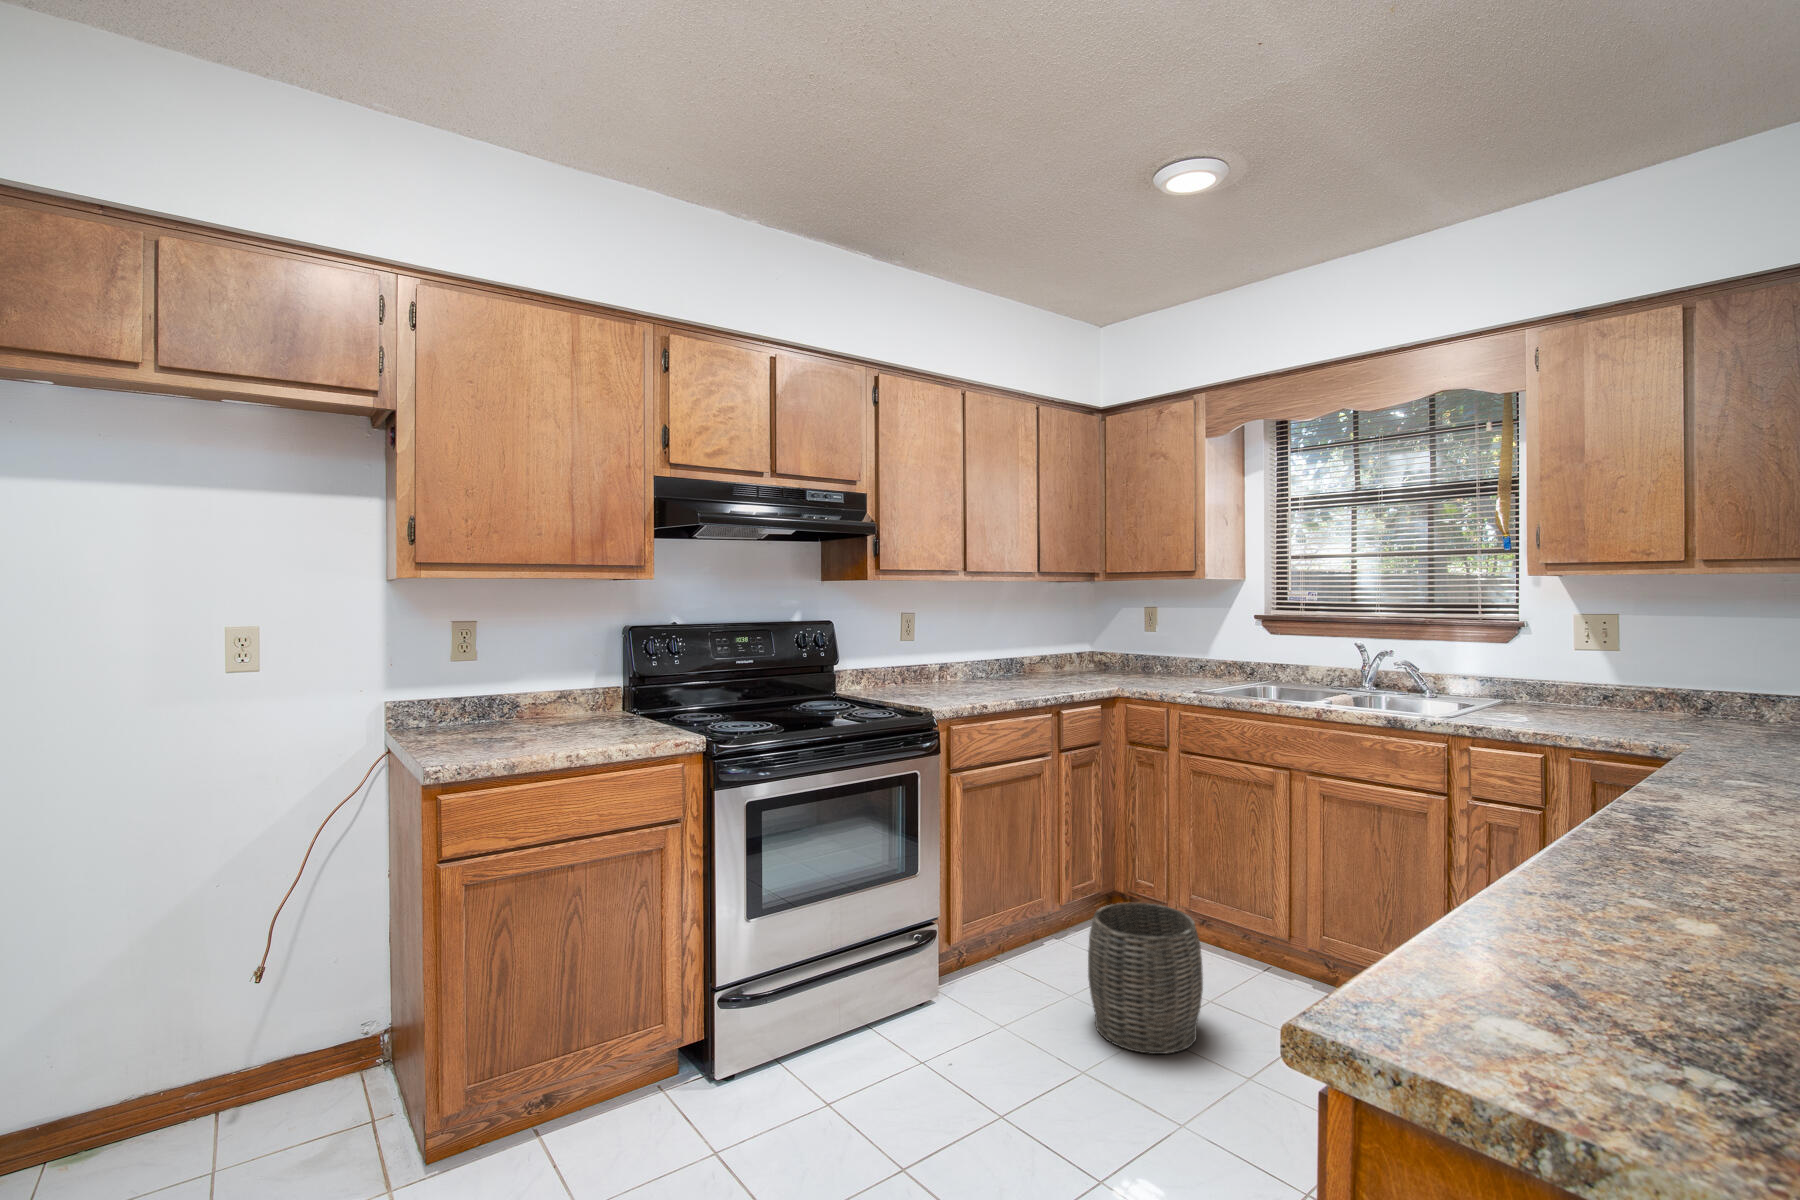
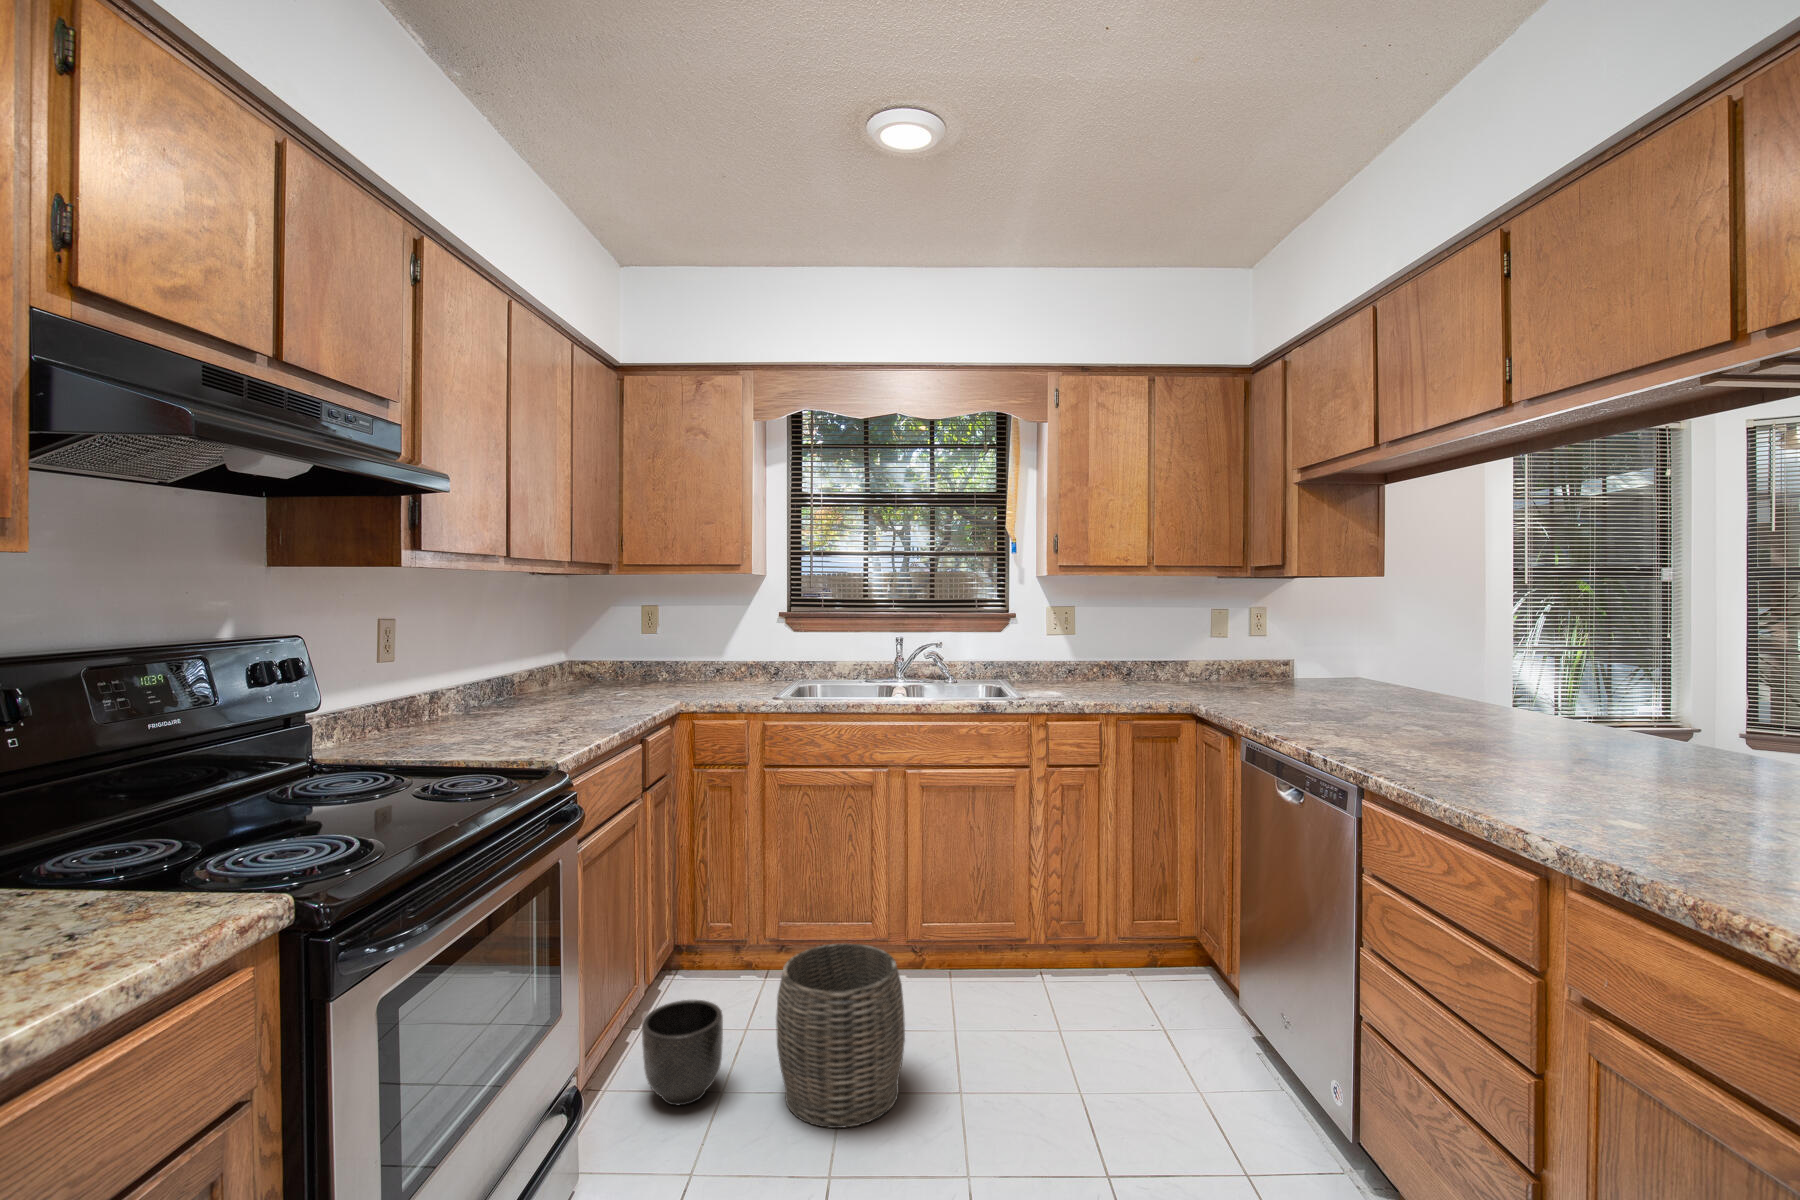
planter: none [1010,913,1071,988] -> present [642,1000,723,1105]

